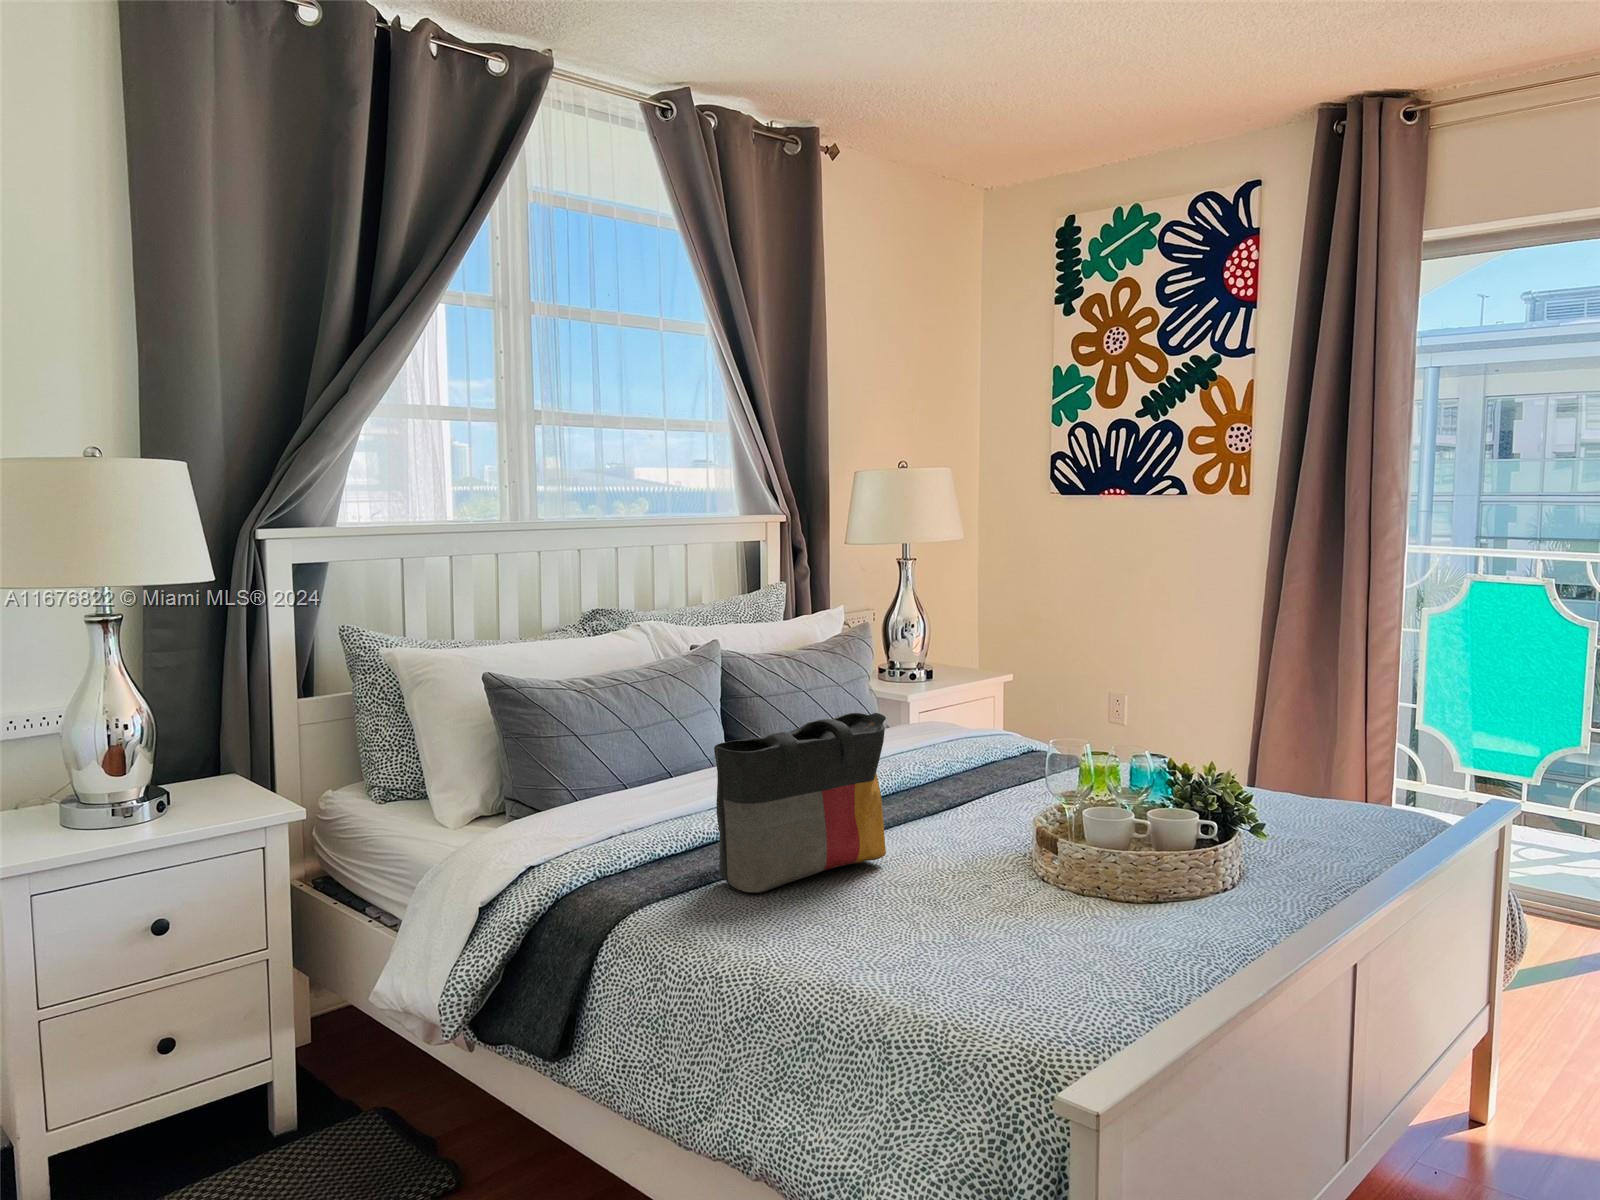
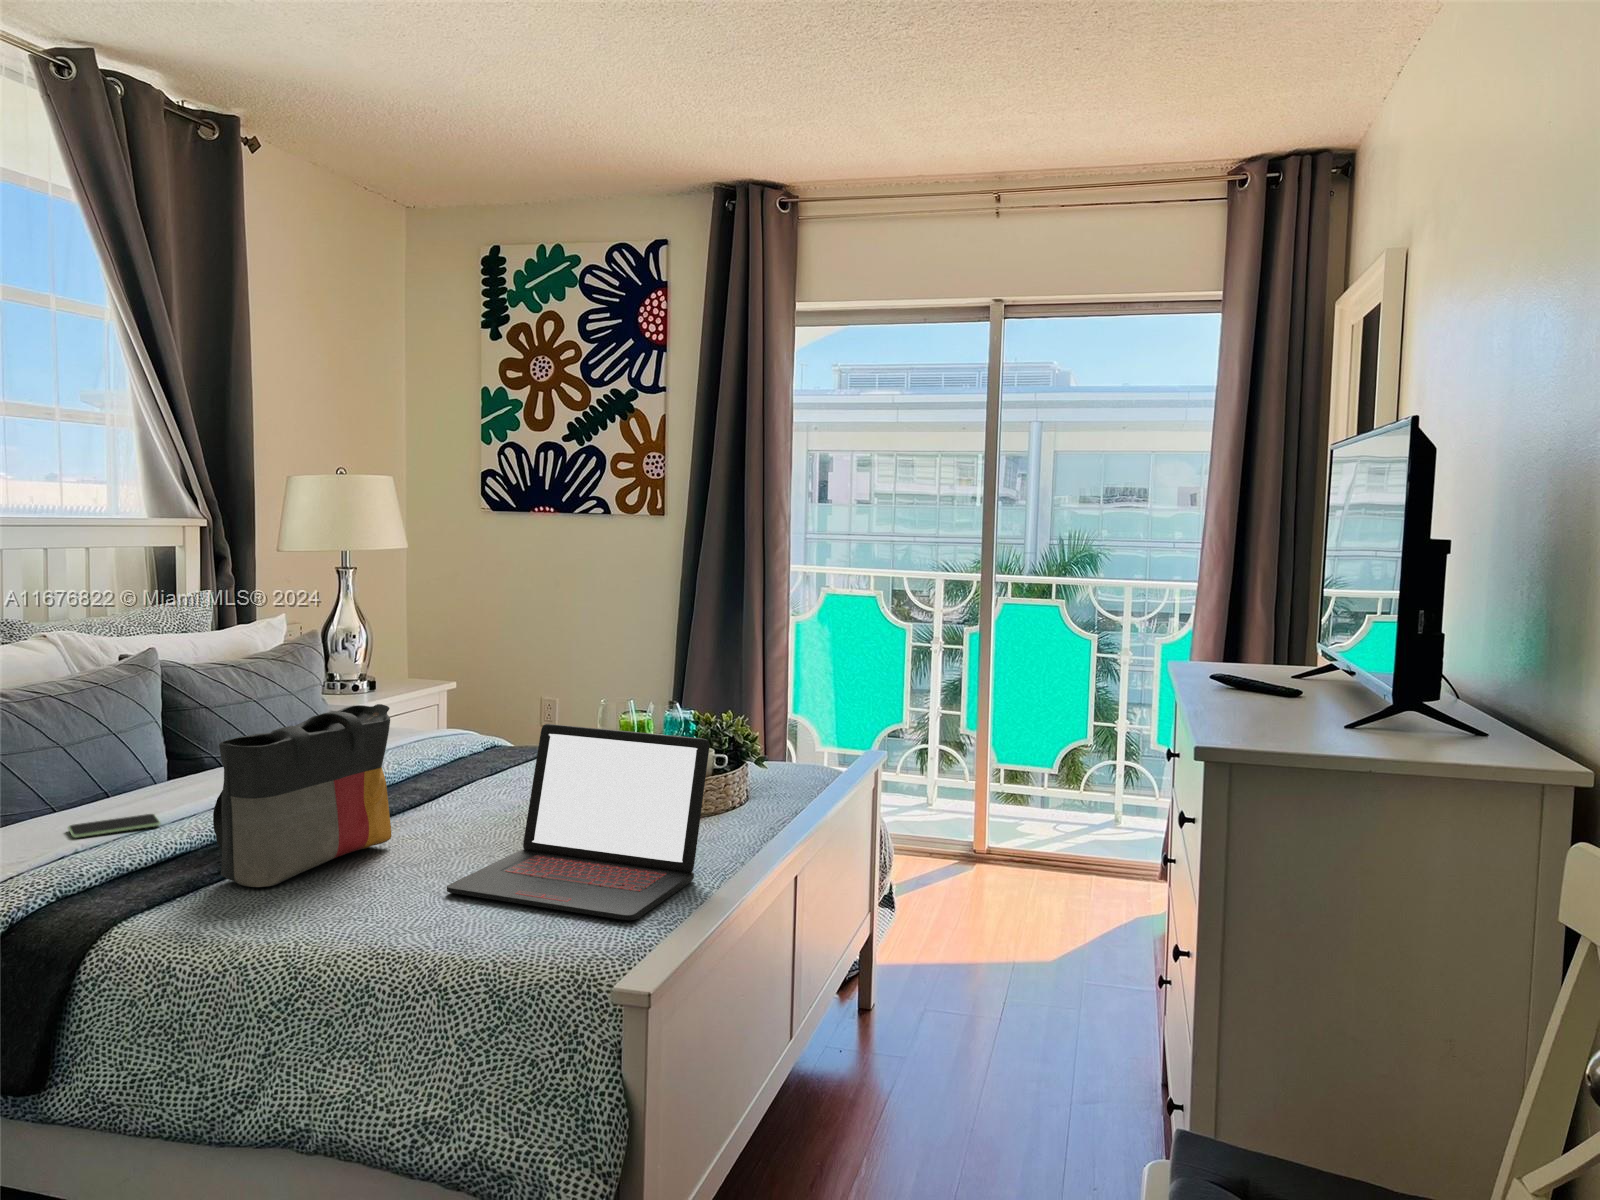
laptop: none [920,747,1231,995] -> present [447,724,710,920]
smartphone: none [613,804,686,821] -> present [68,814,160,838]

